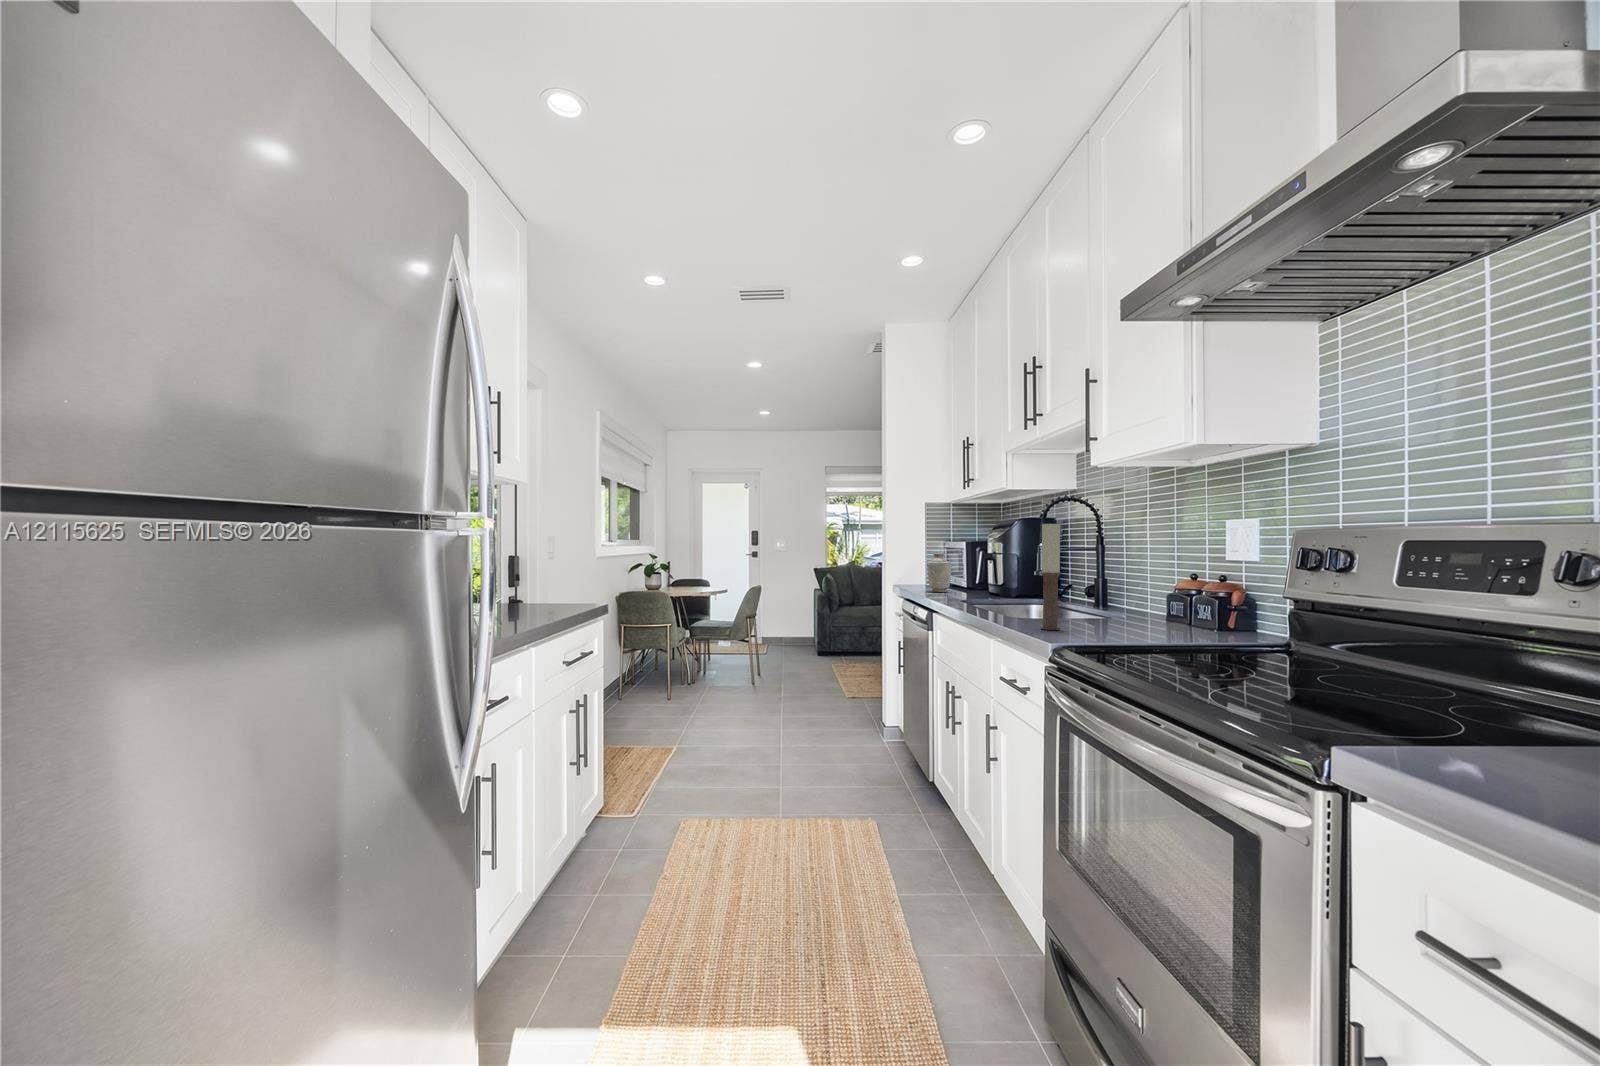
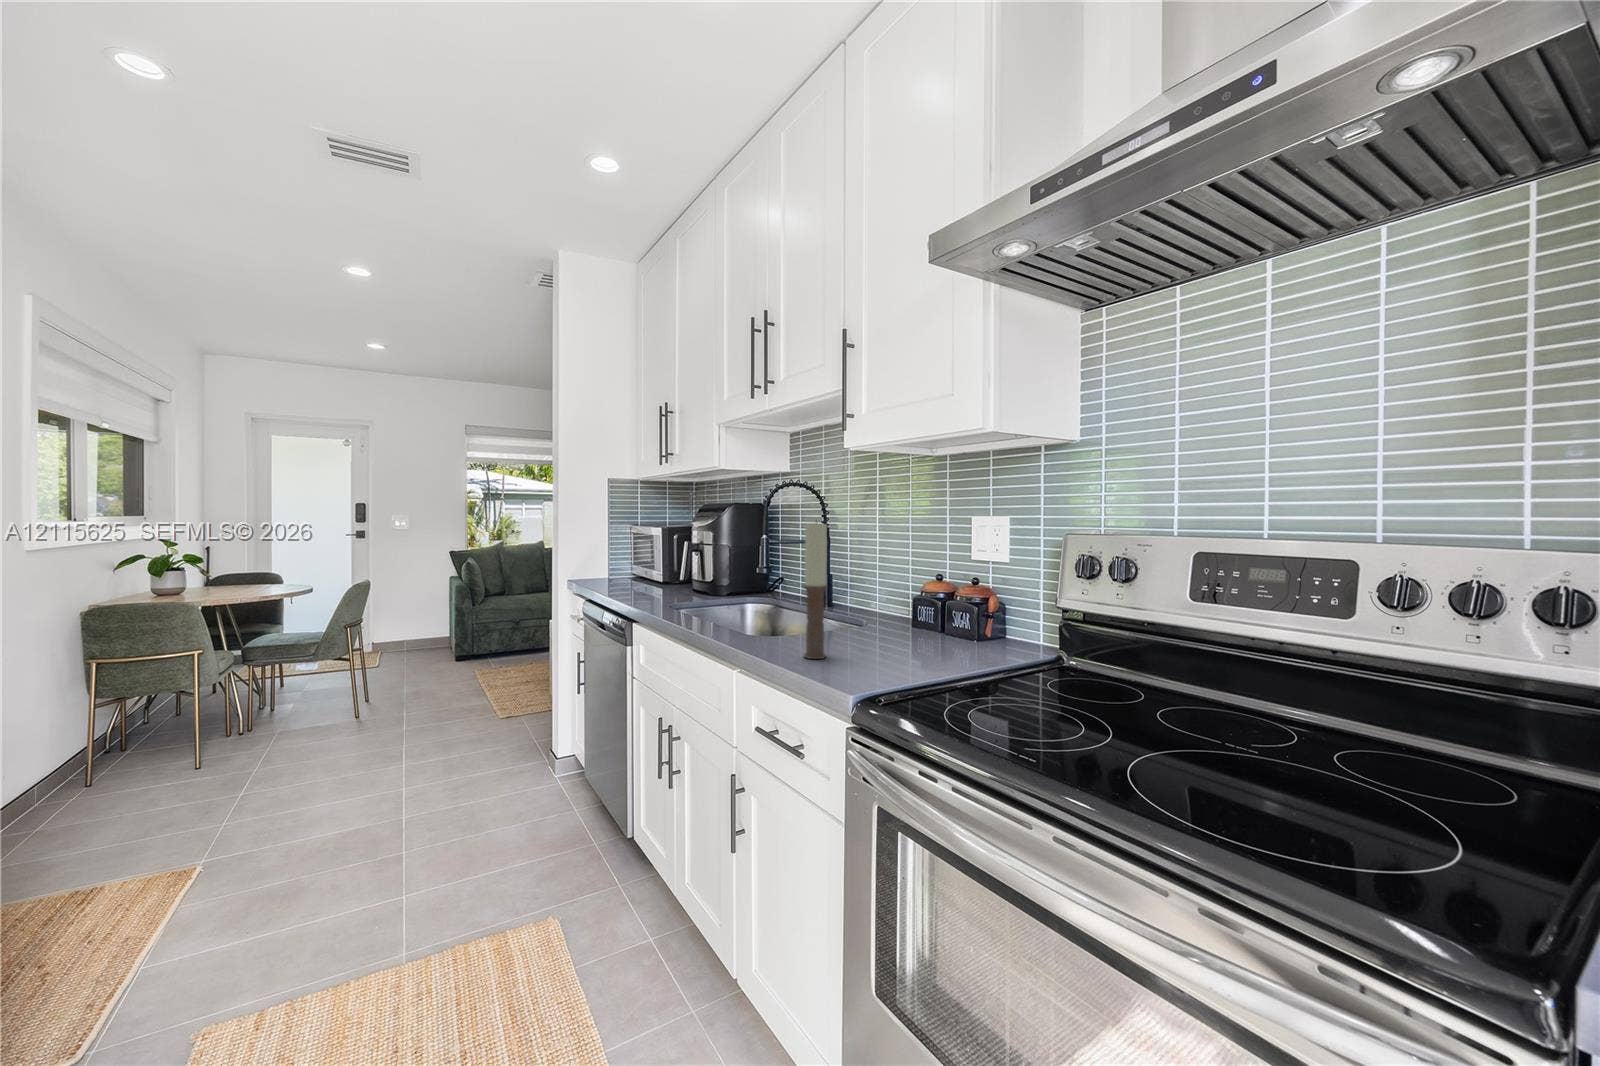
vase: present [927,553,951,592] -> none [614,542,644,590]

